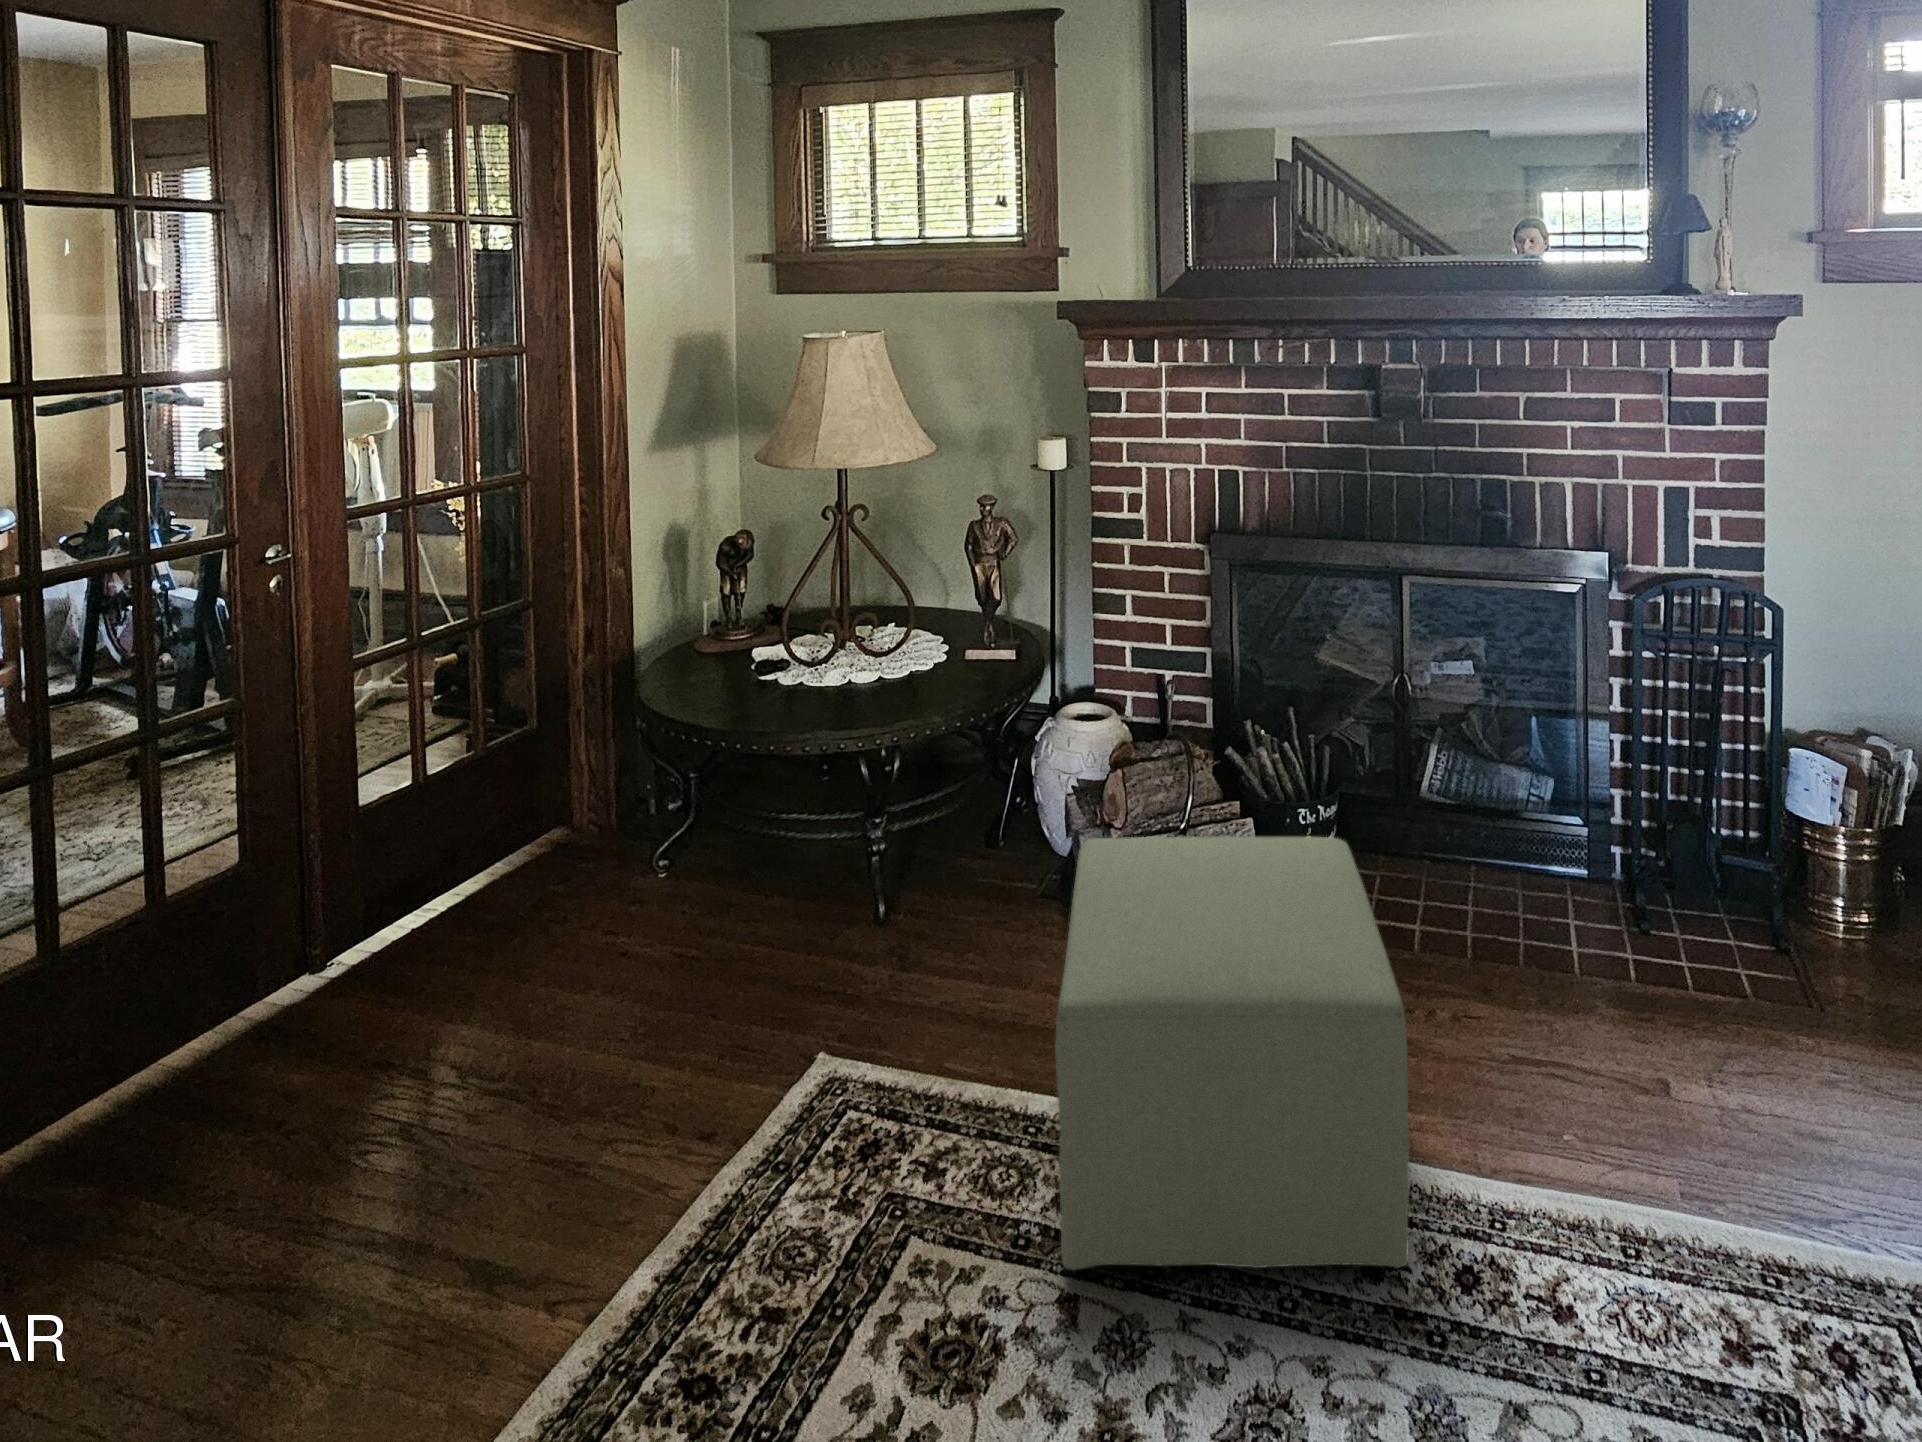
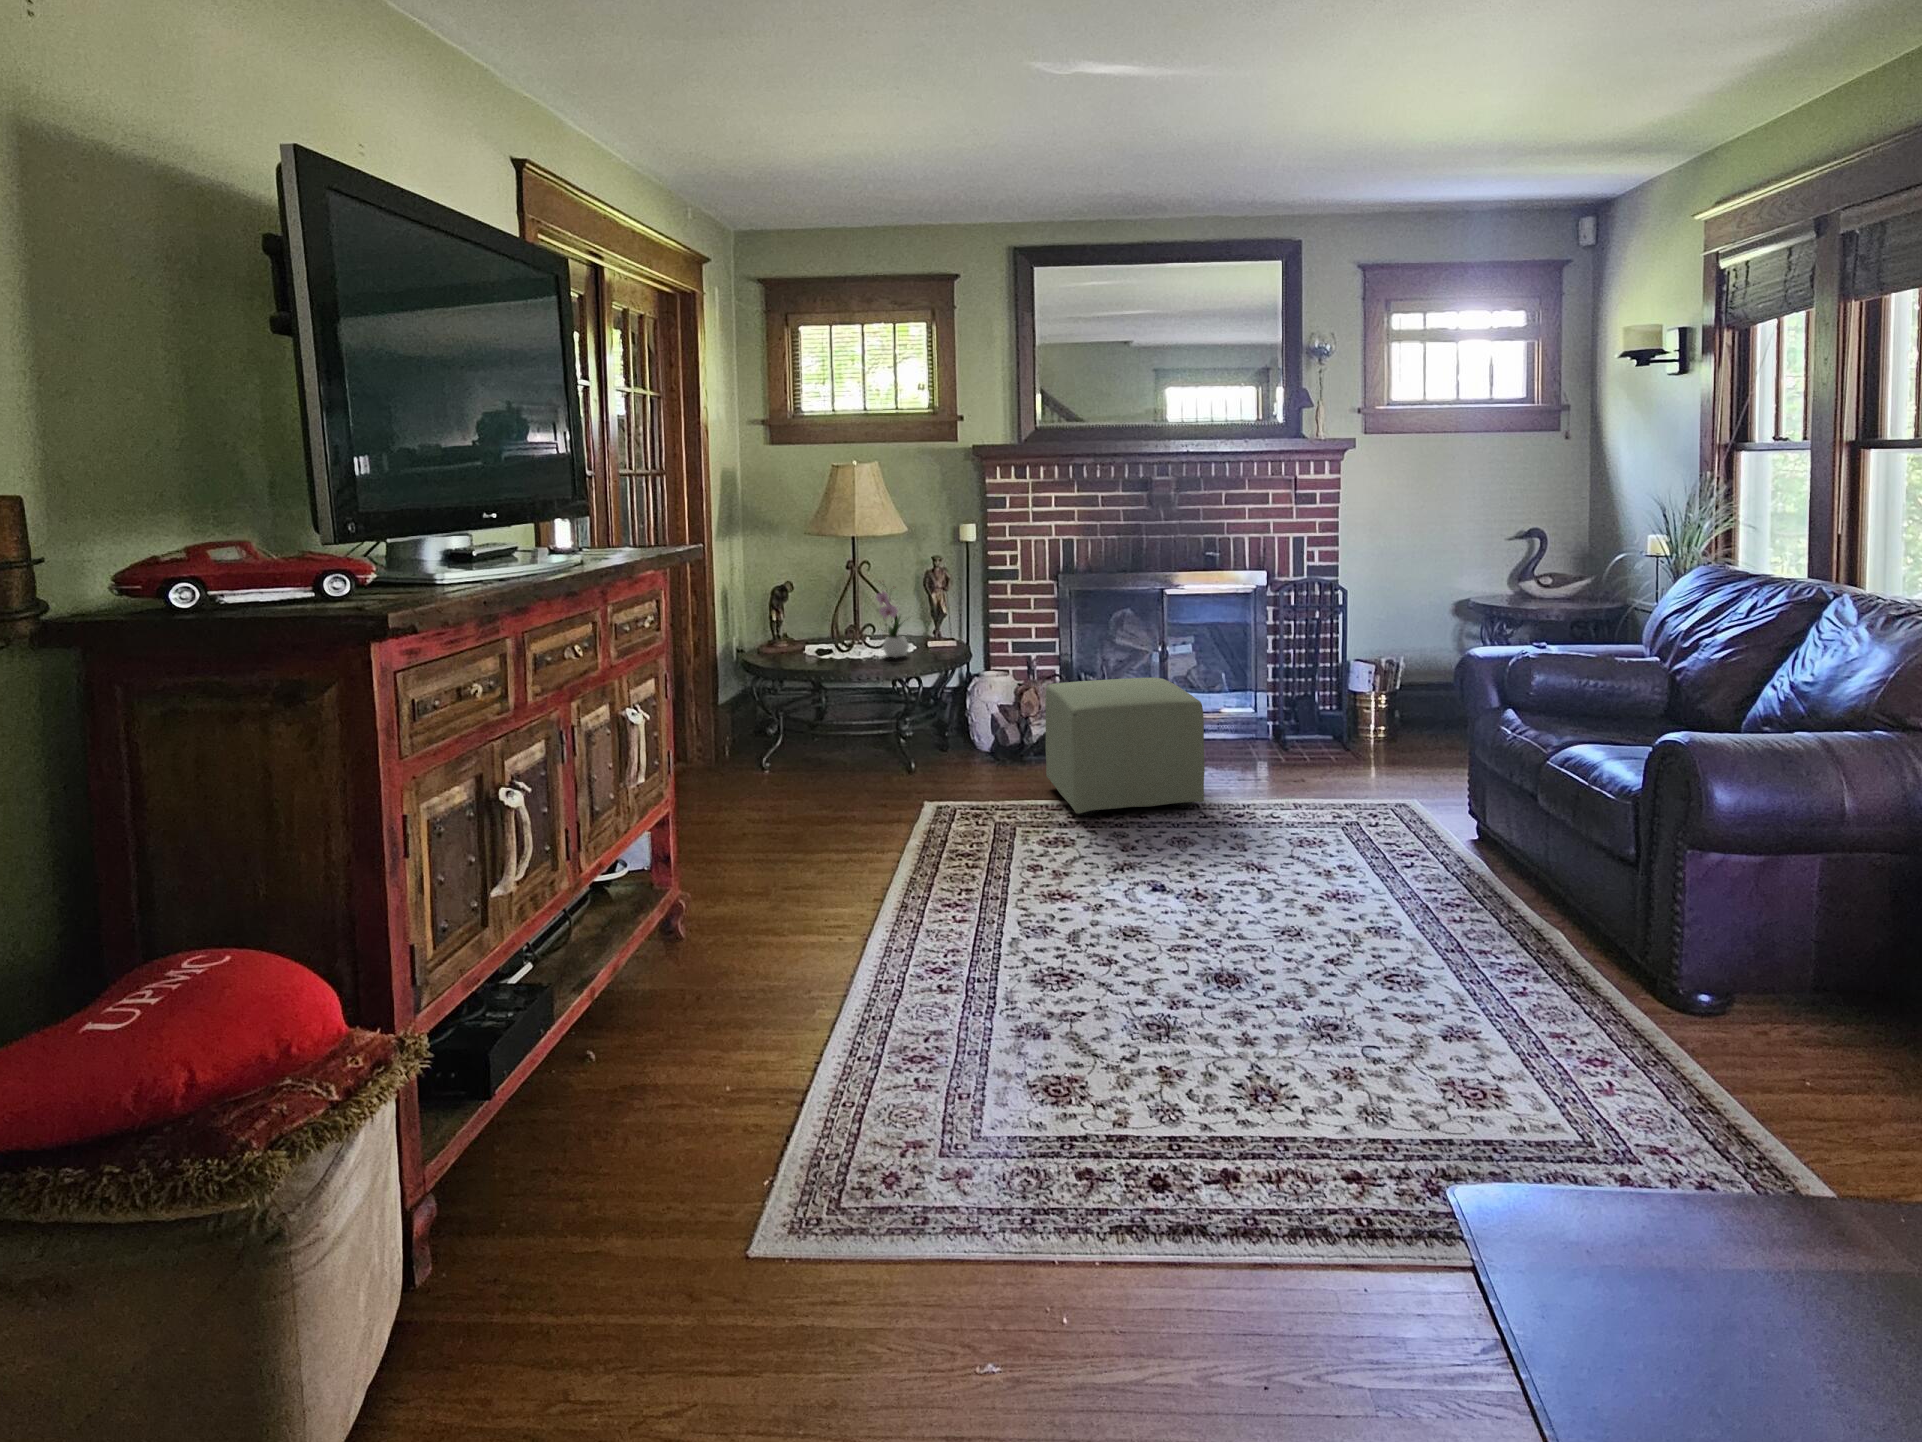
flower arrangement: none [829,555,896,704] -> present [876,591,909,657]

